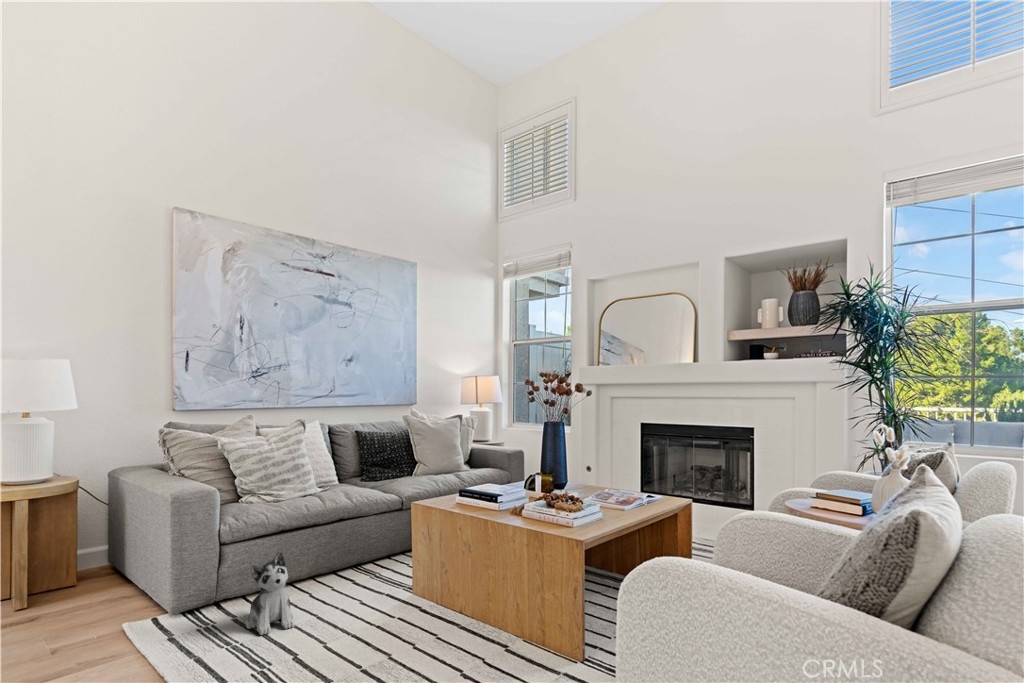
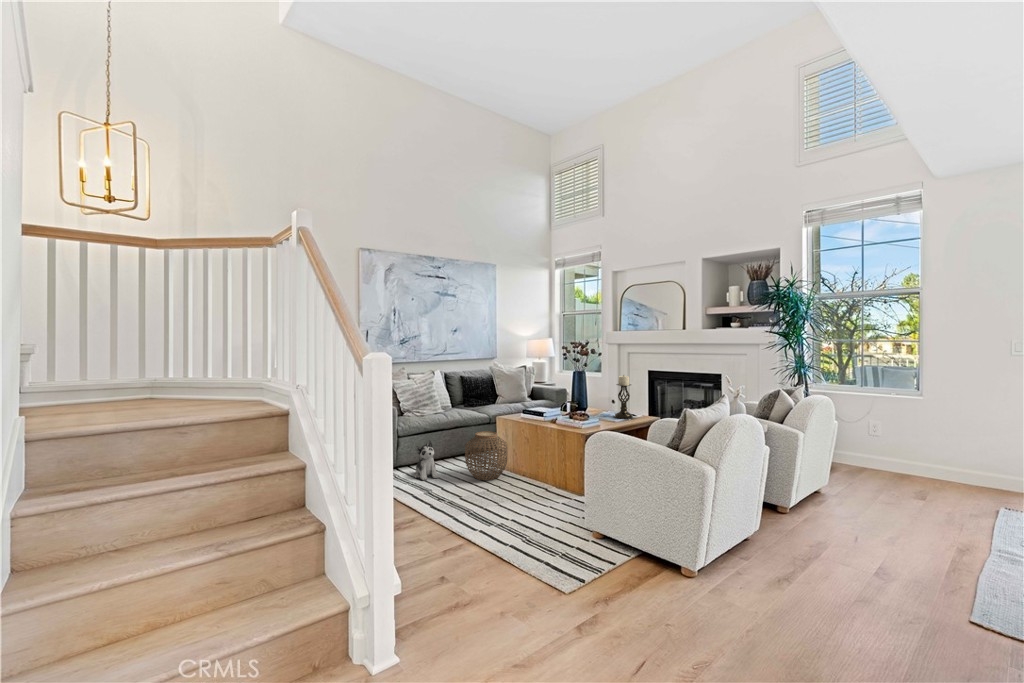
candle holder: none [618,427,650,504] -> present [615,375,633,419]
woven basket: none [349,532,430,630] -> present [465,431,508,480]

